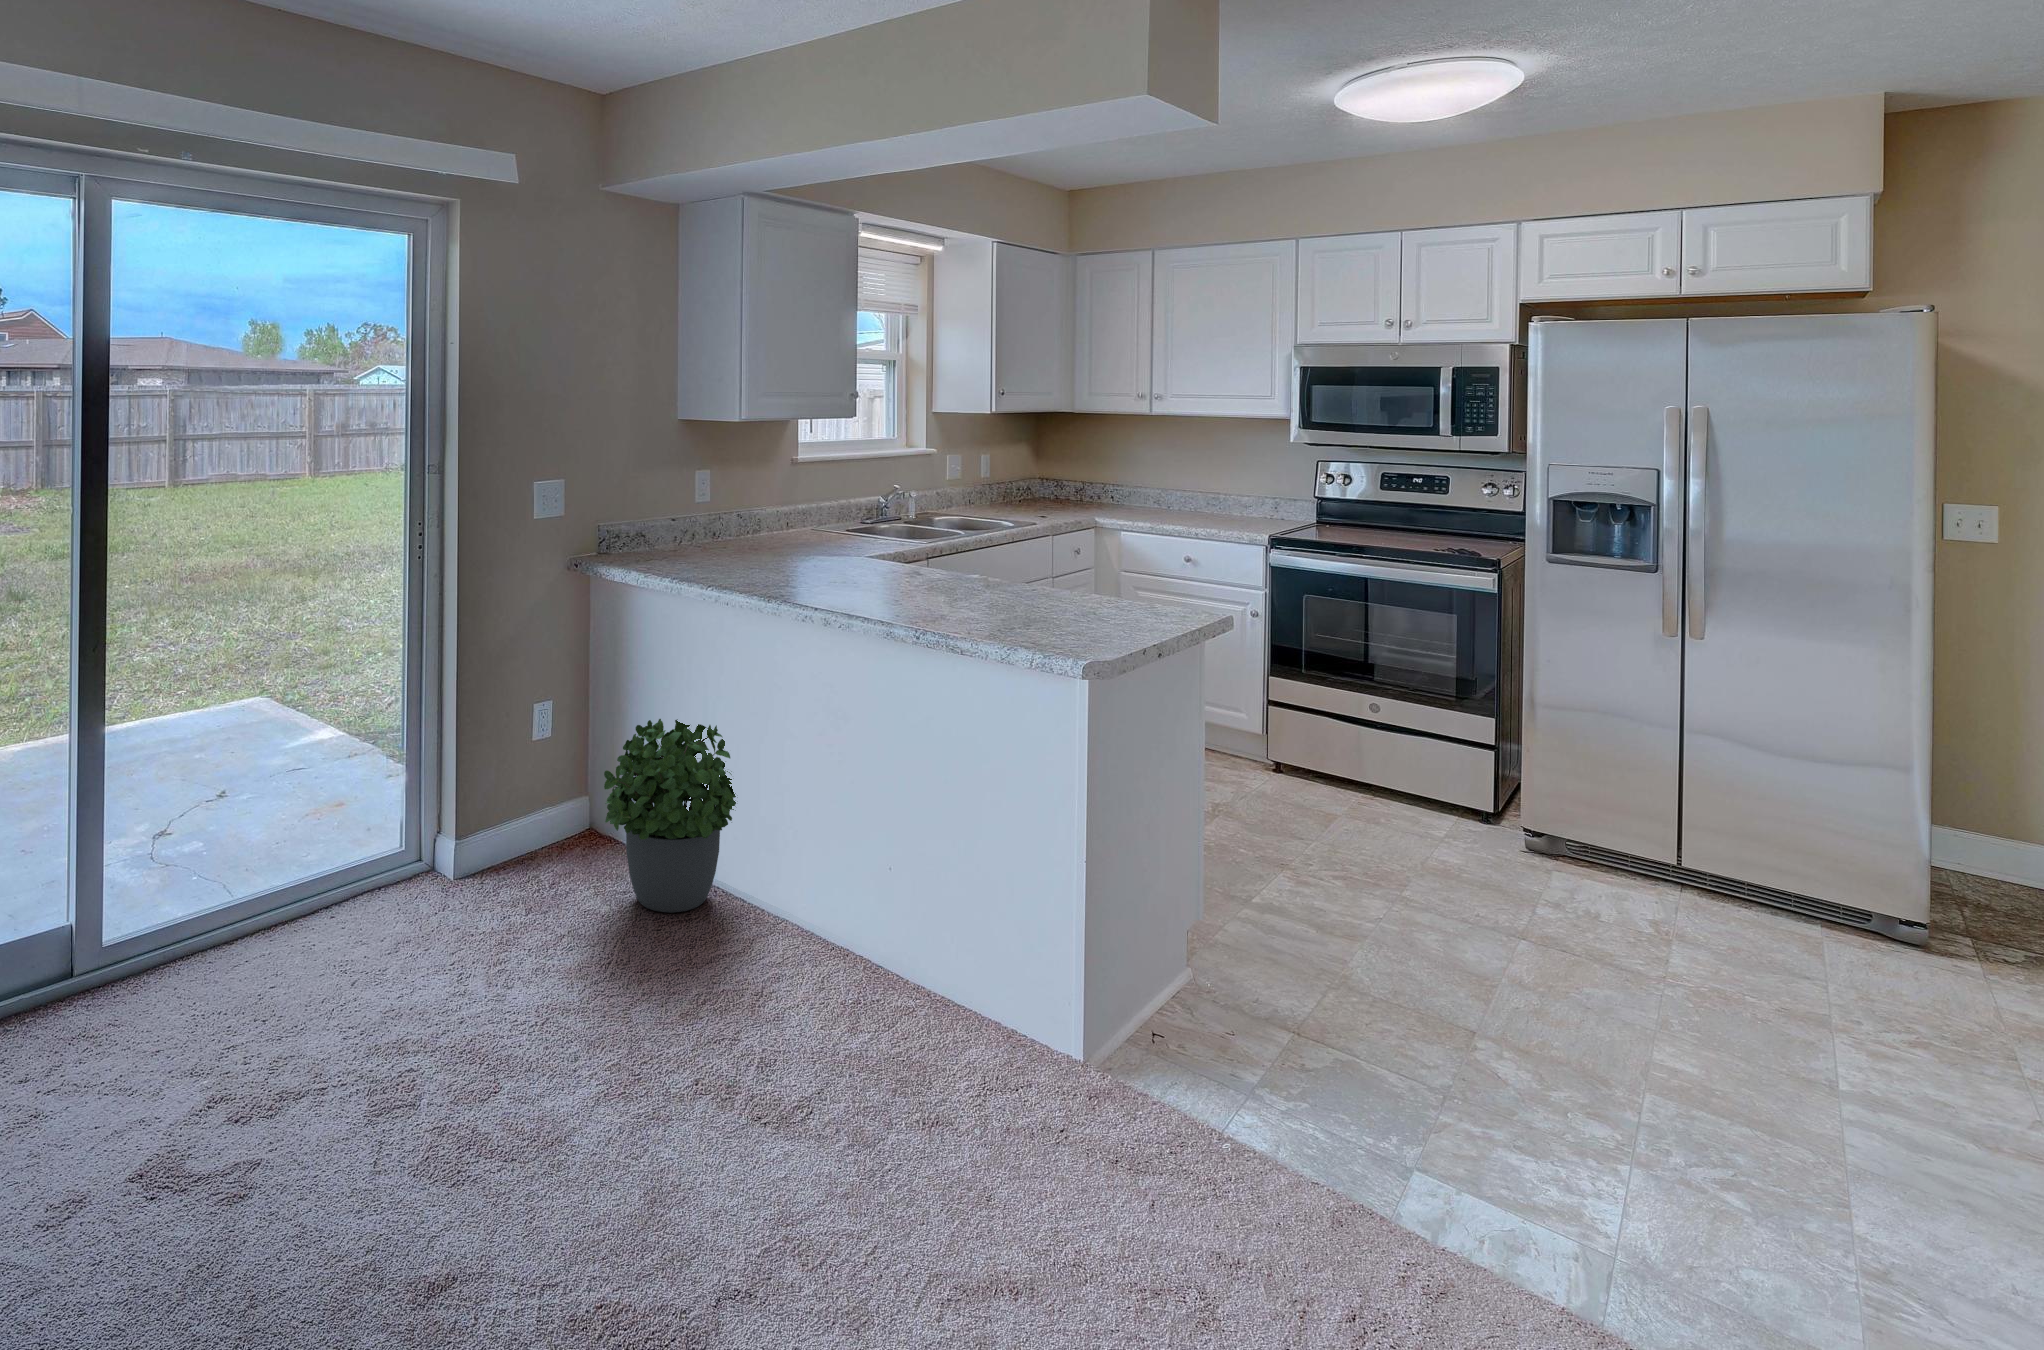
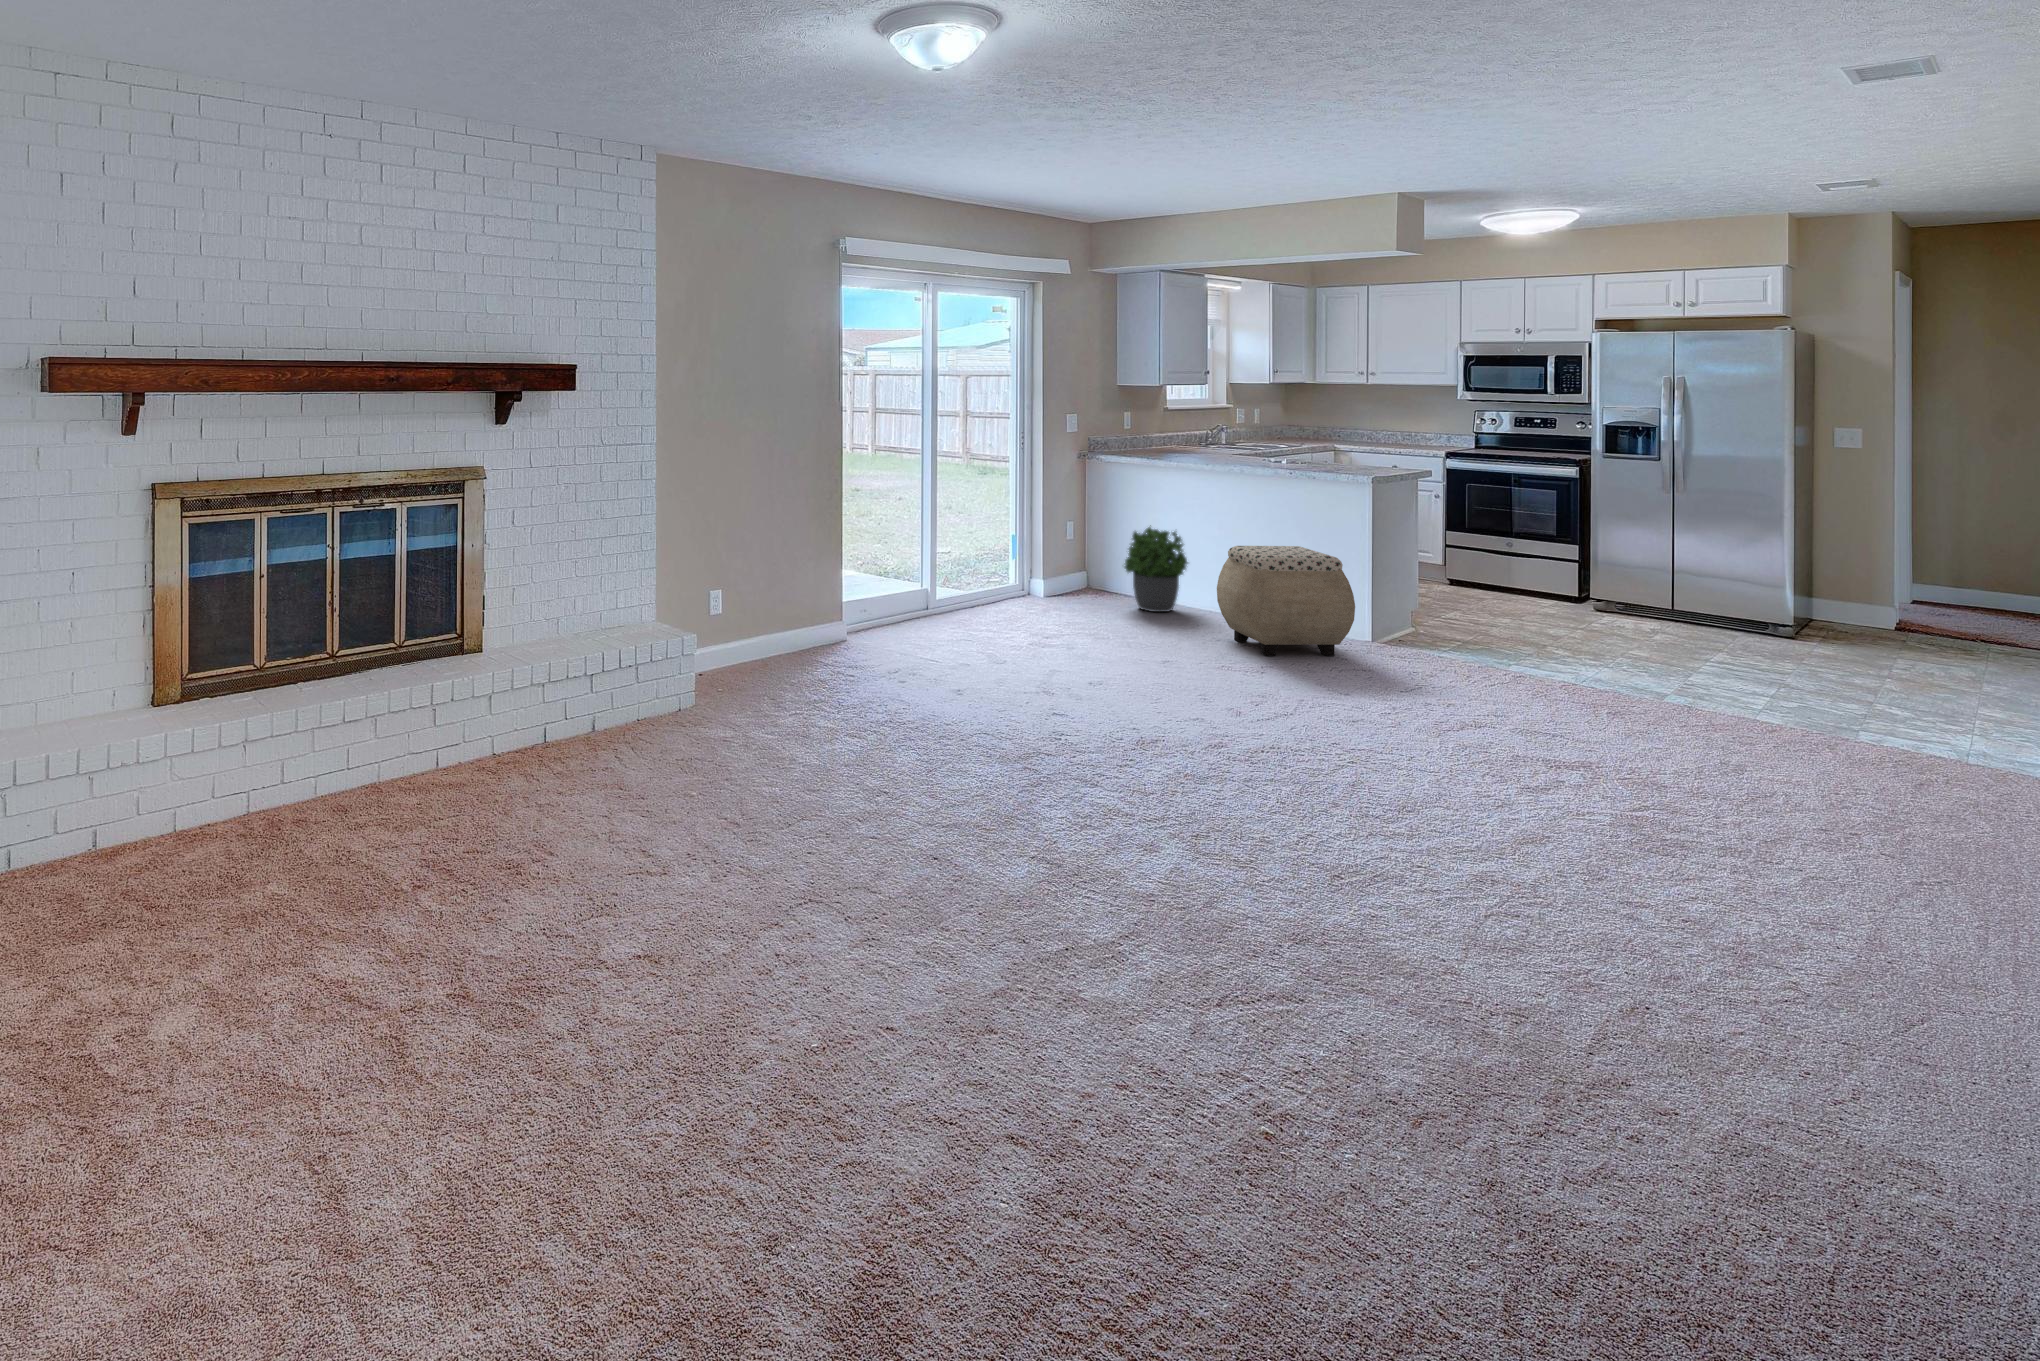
ottoman: none [725,810,1017,1159] -> present [1217,546,1355,656]

